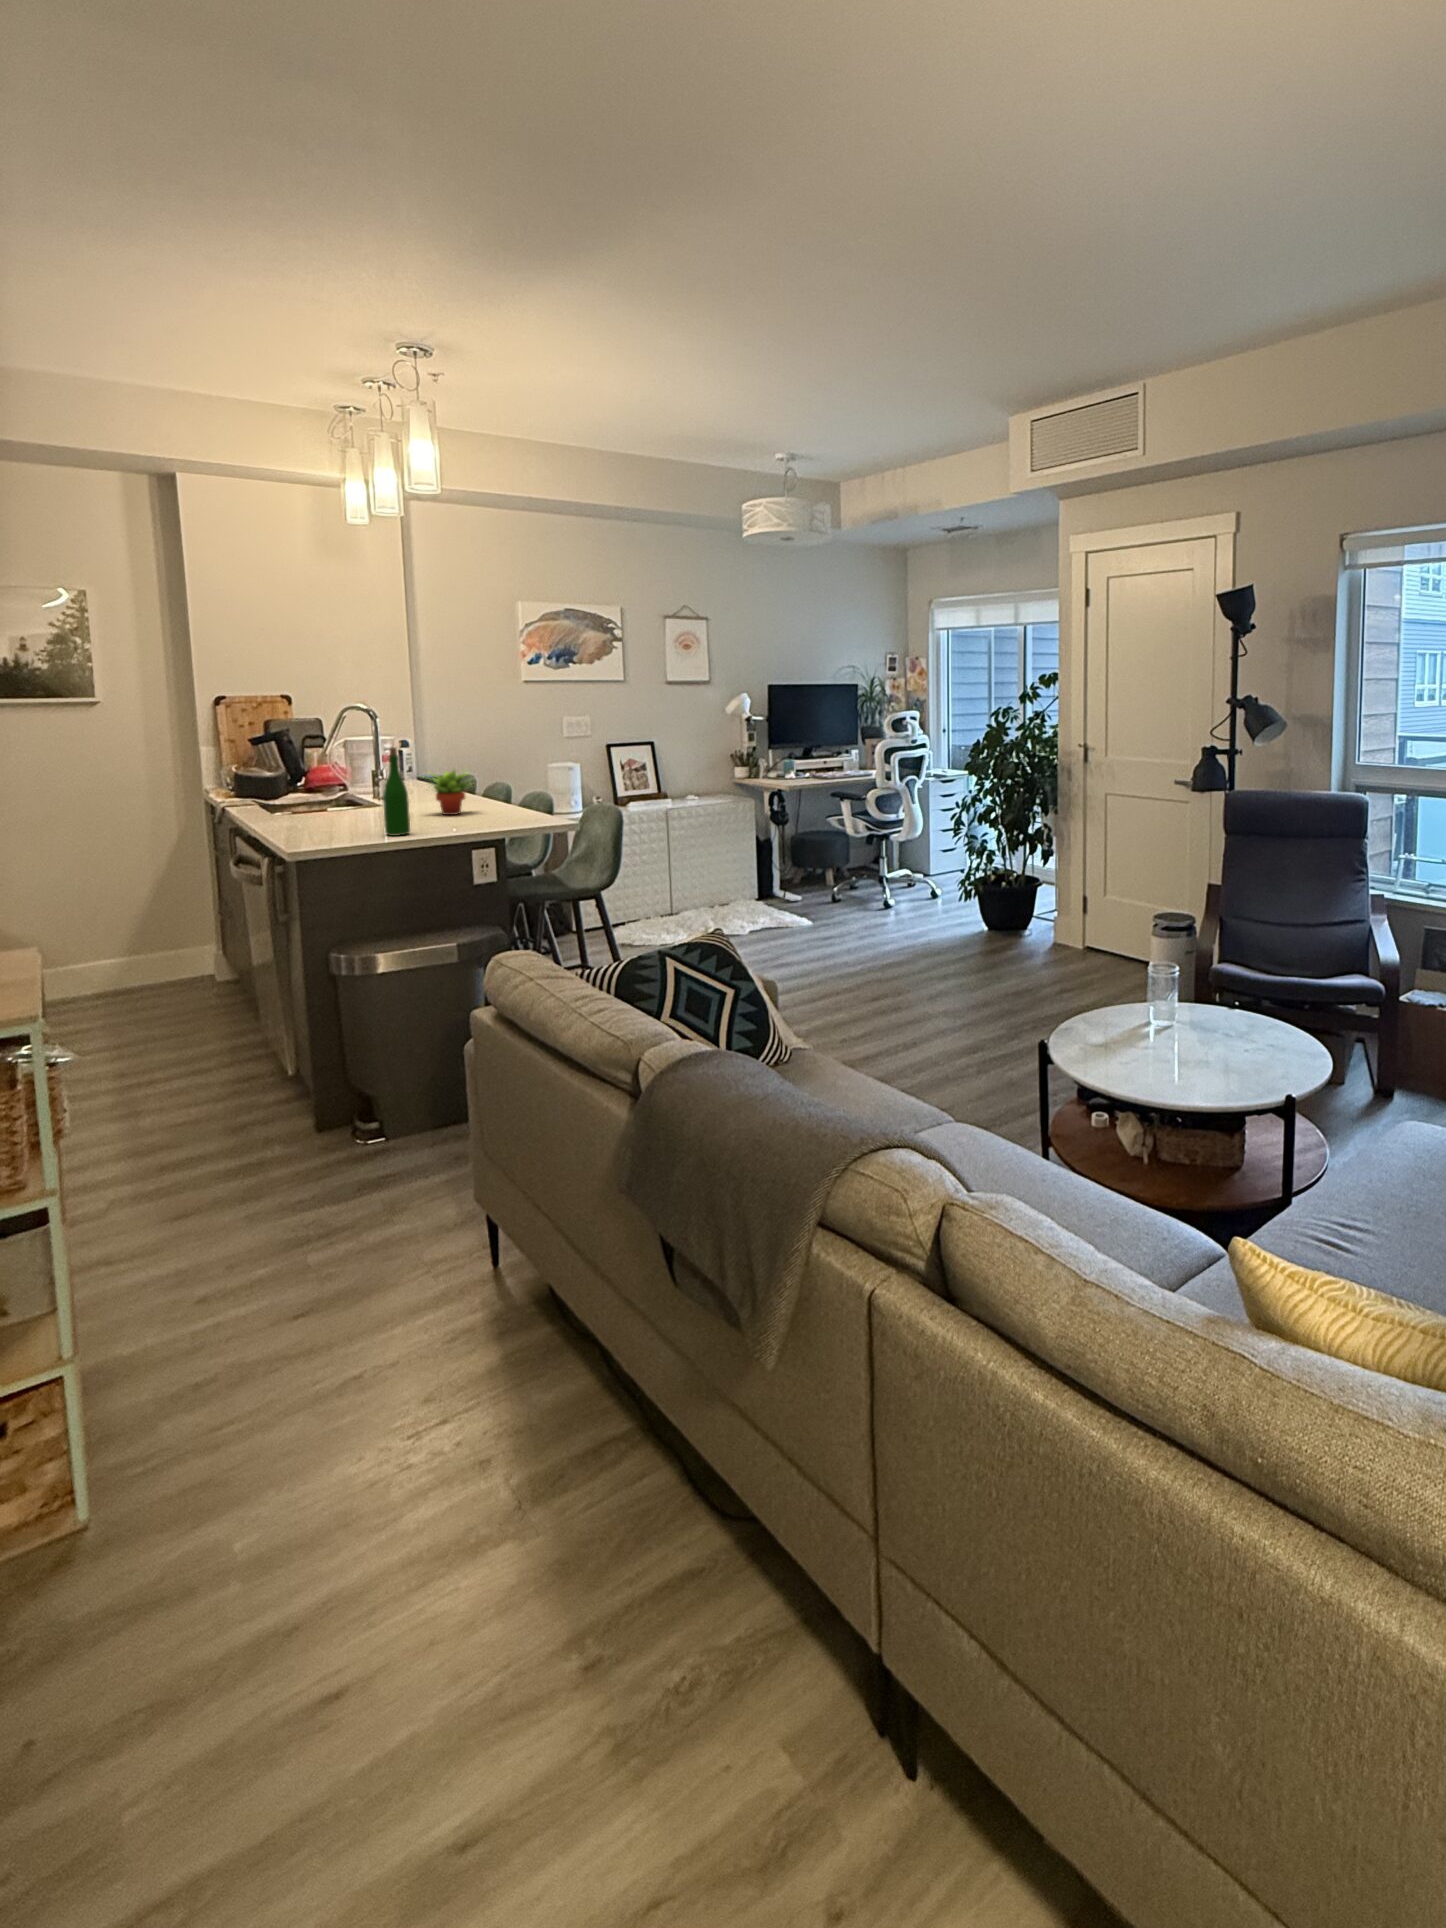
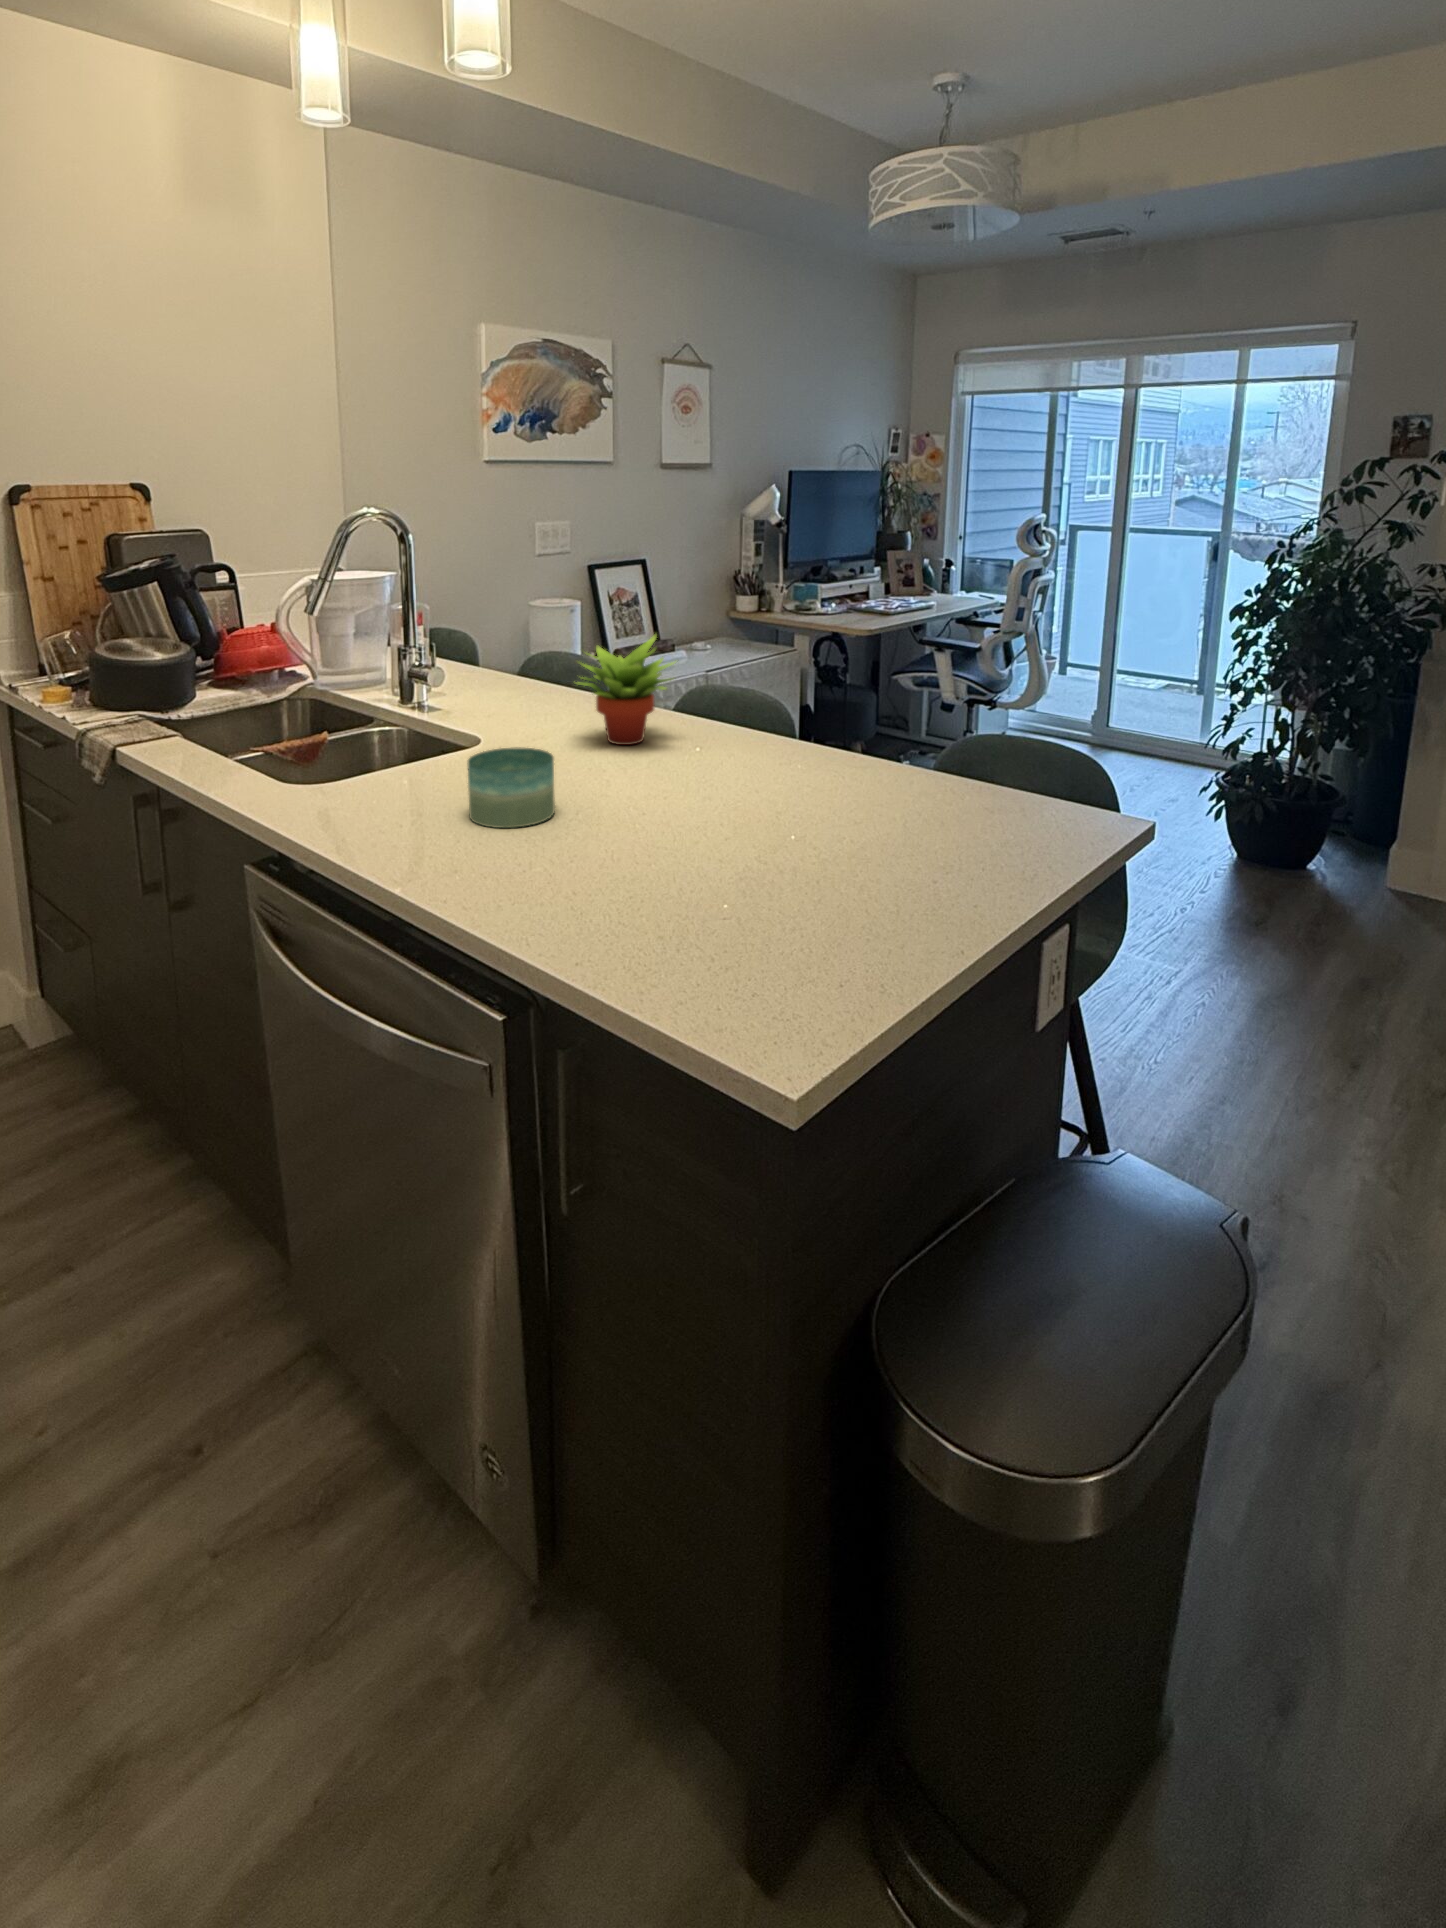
wine bottle: present [383,747,410,836] -> none [679,616,736,853]
candle: none [324,803,365,830] -> present [467,747,555,828]

